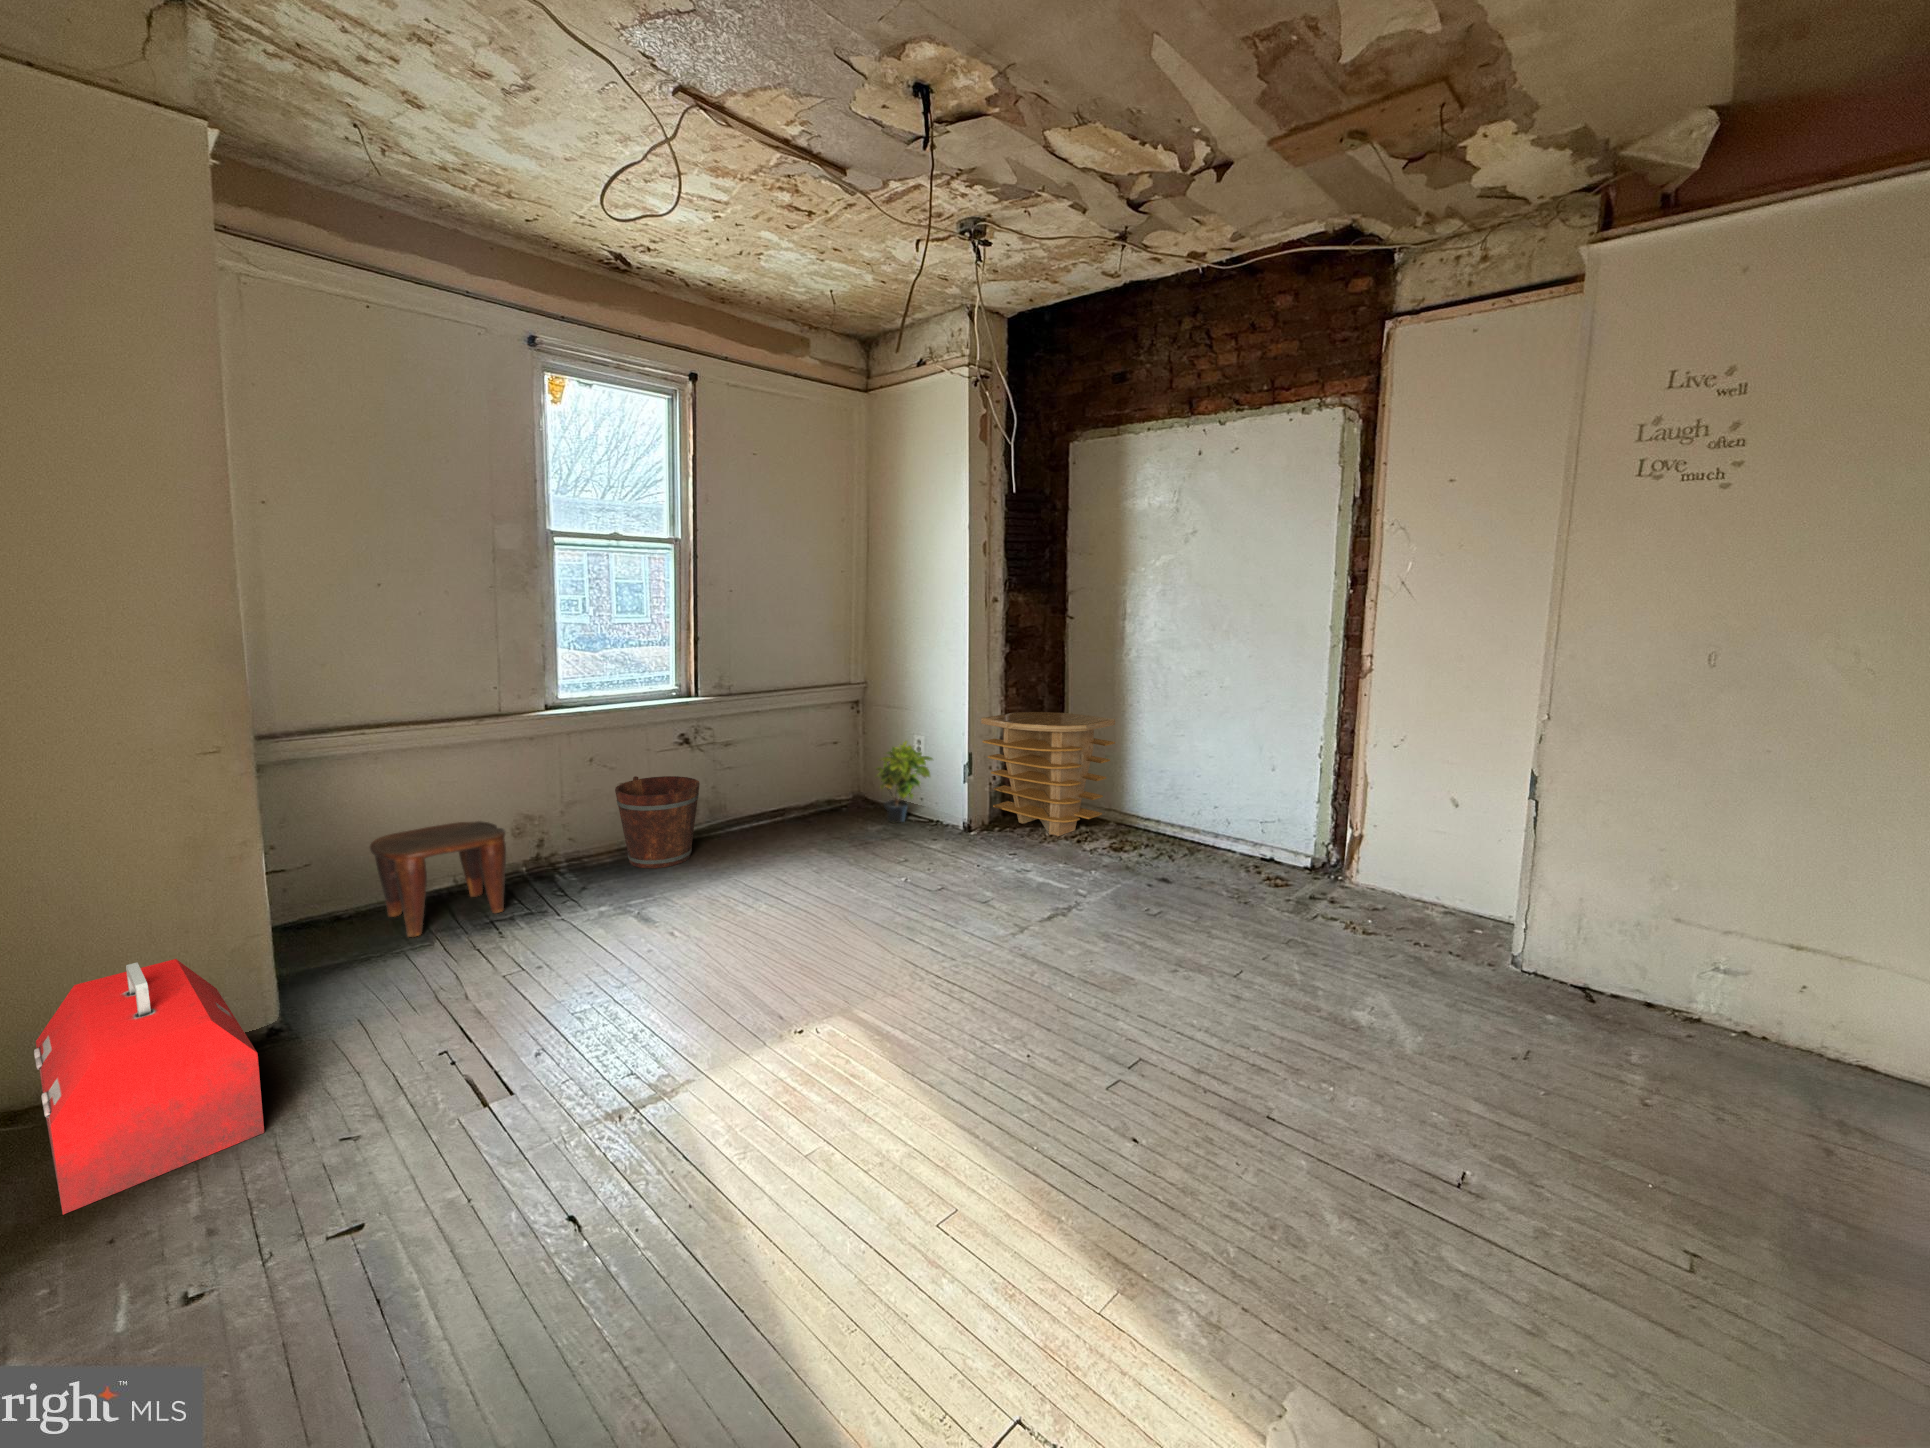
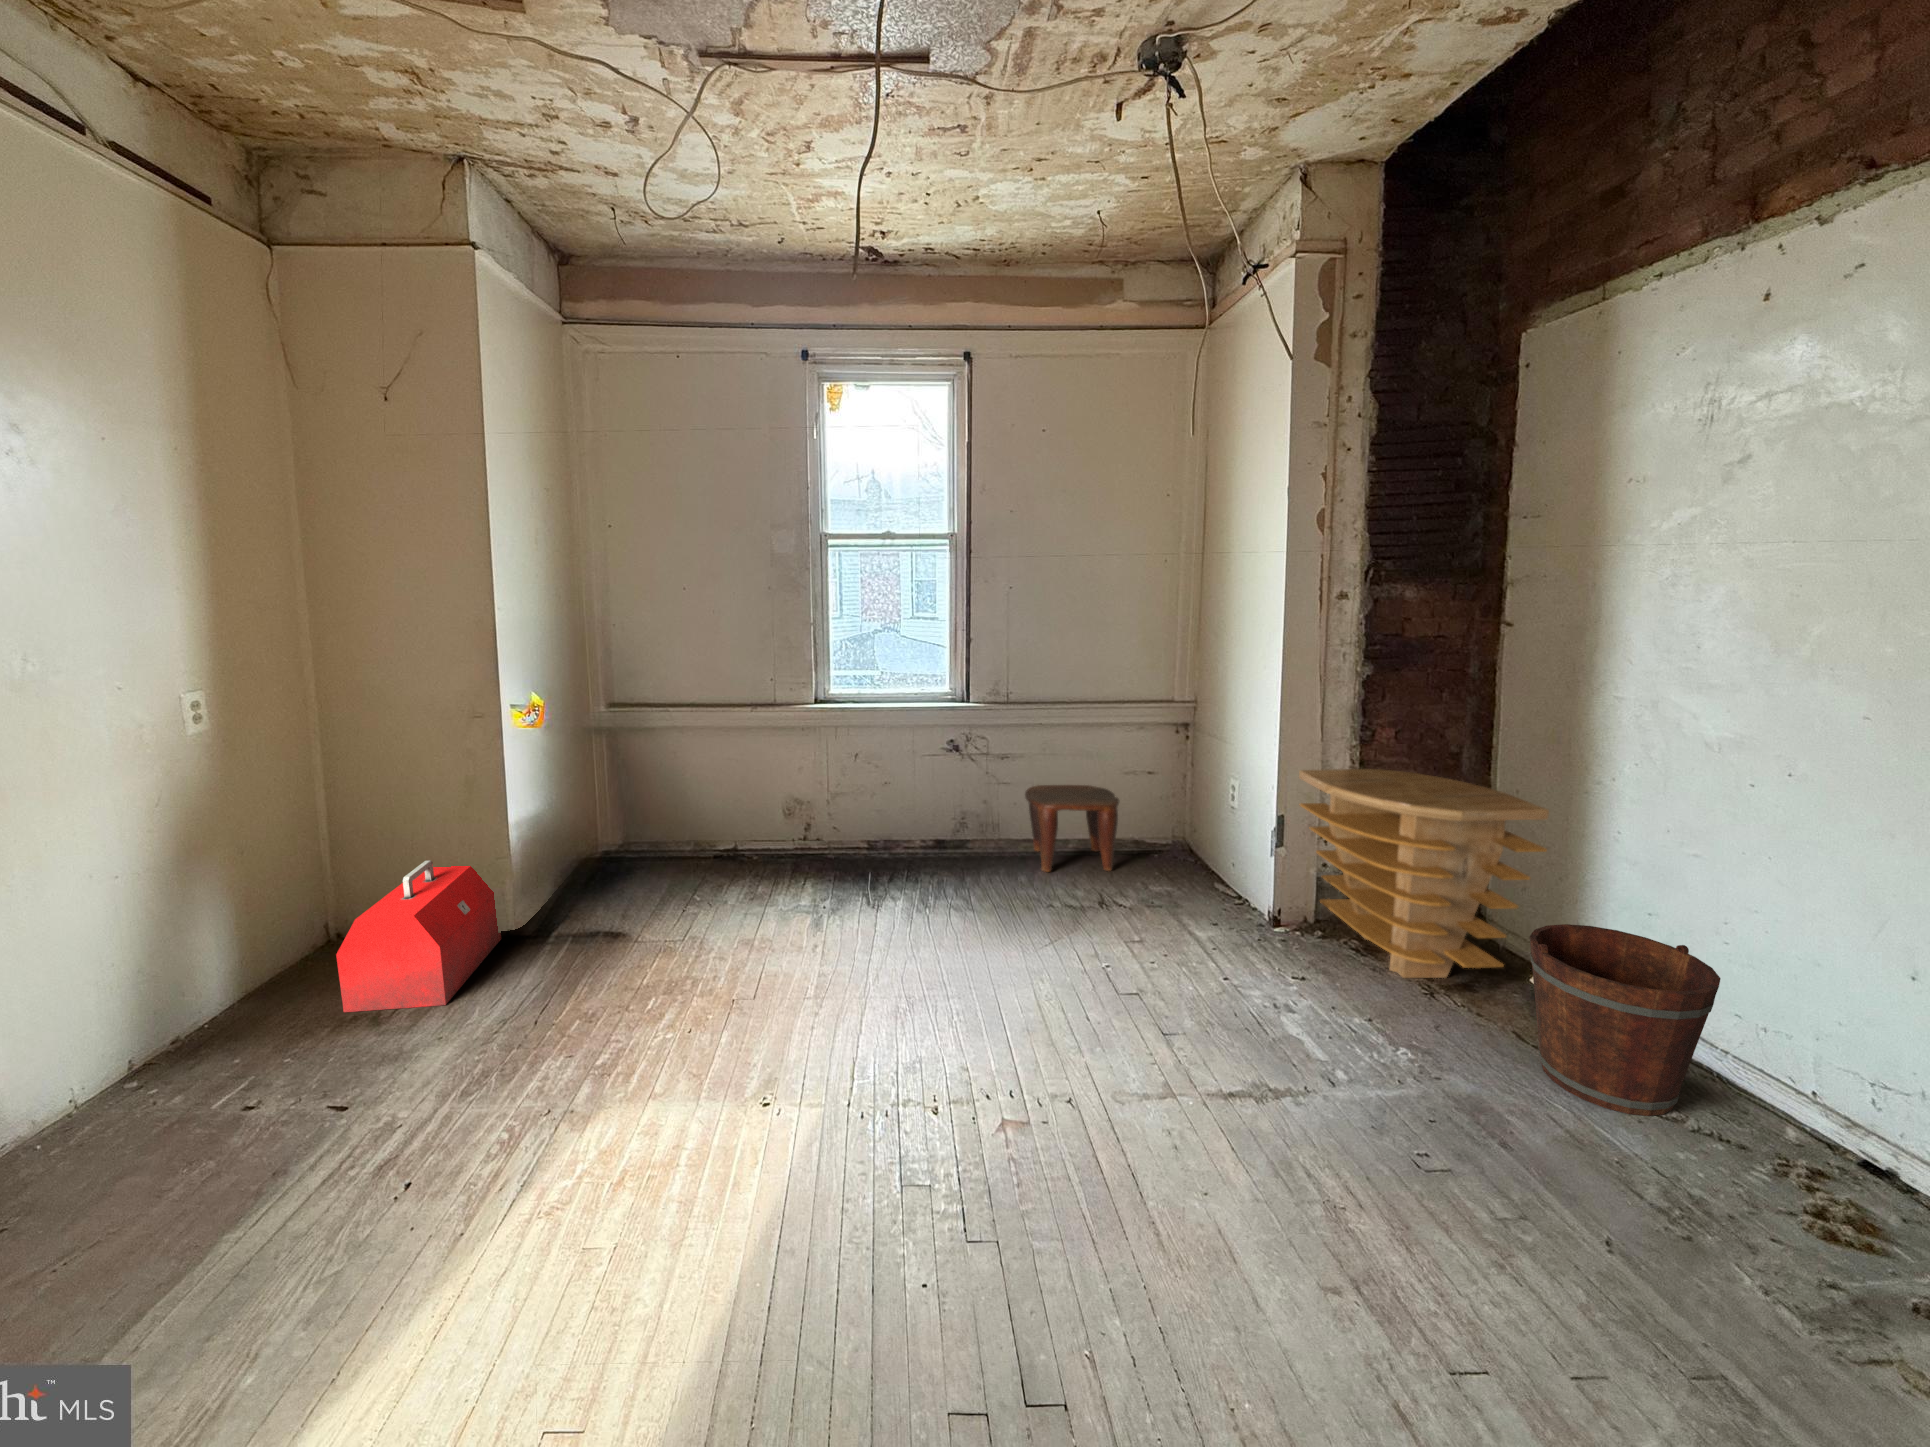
potted plant: present [876,741,932,823] -> none [1155,783,1235,889]
bucket: present [615,776,700,868] -> present [1530,924,1721,1116]
stool: present [370,821,506,937] -> present [1025,785,1119,872]

